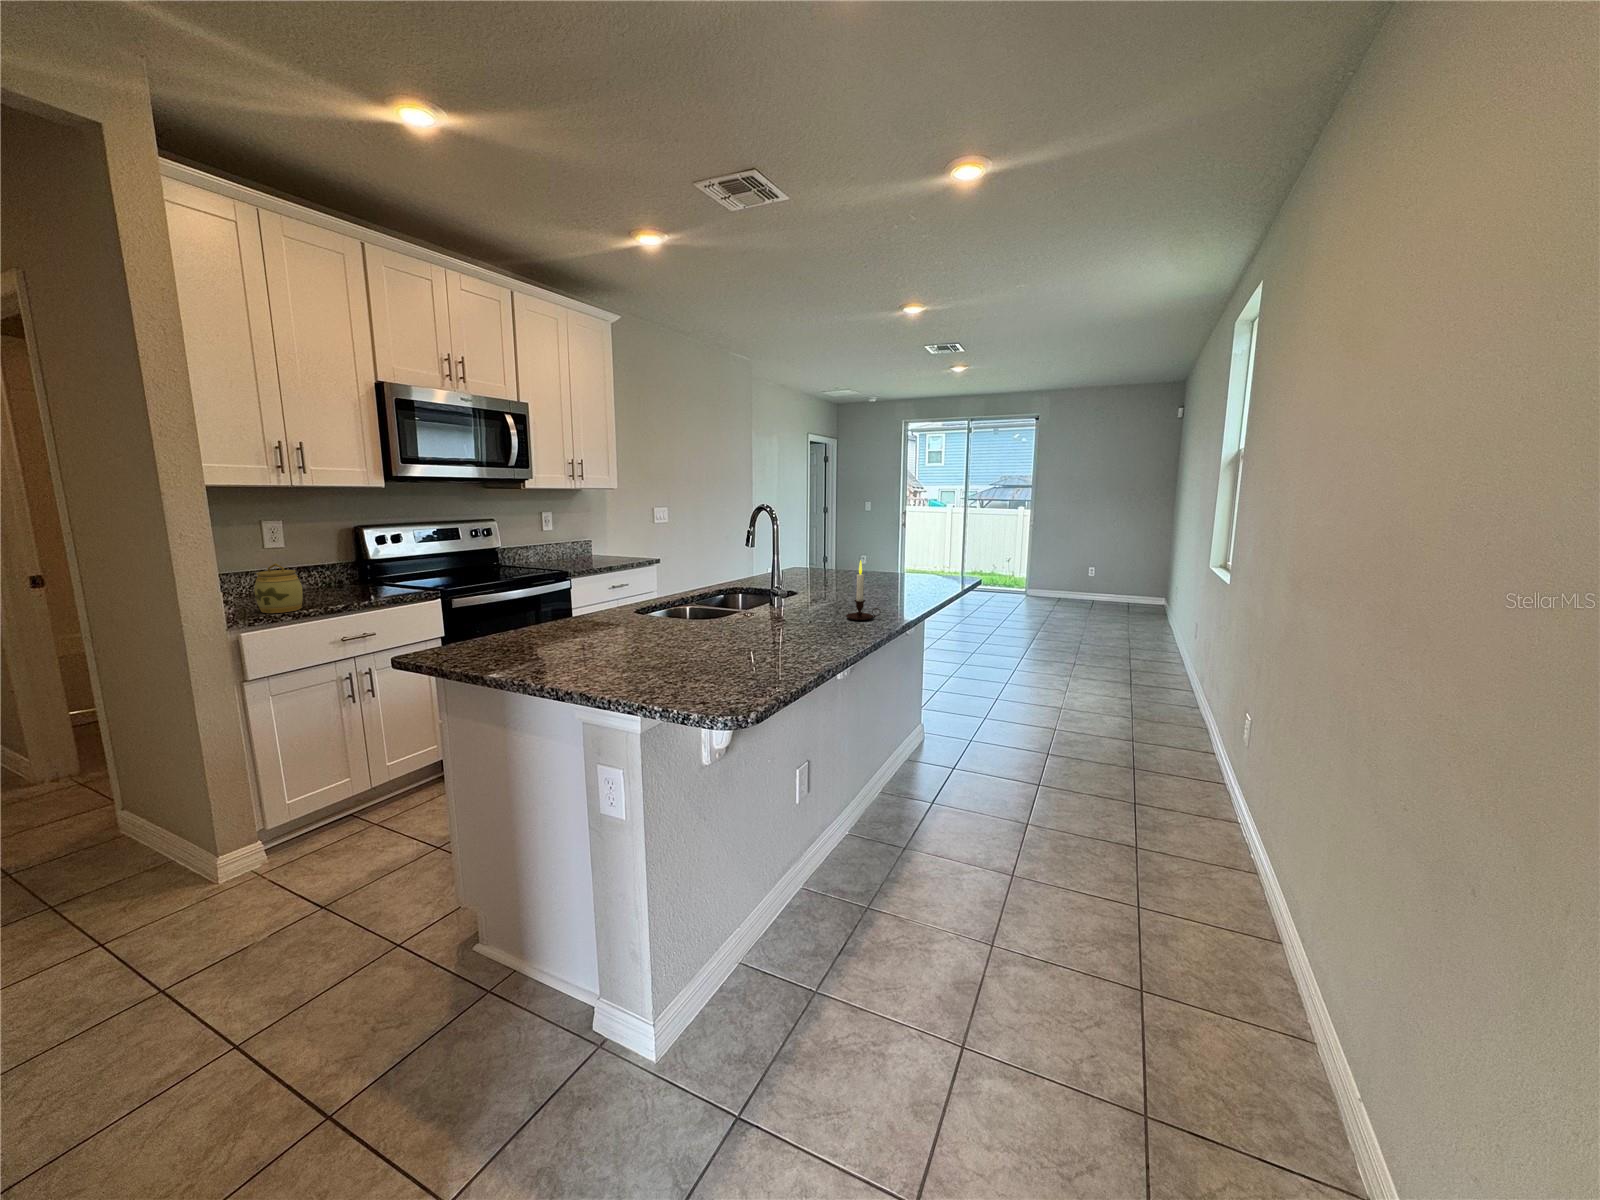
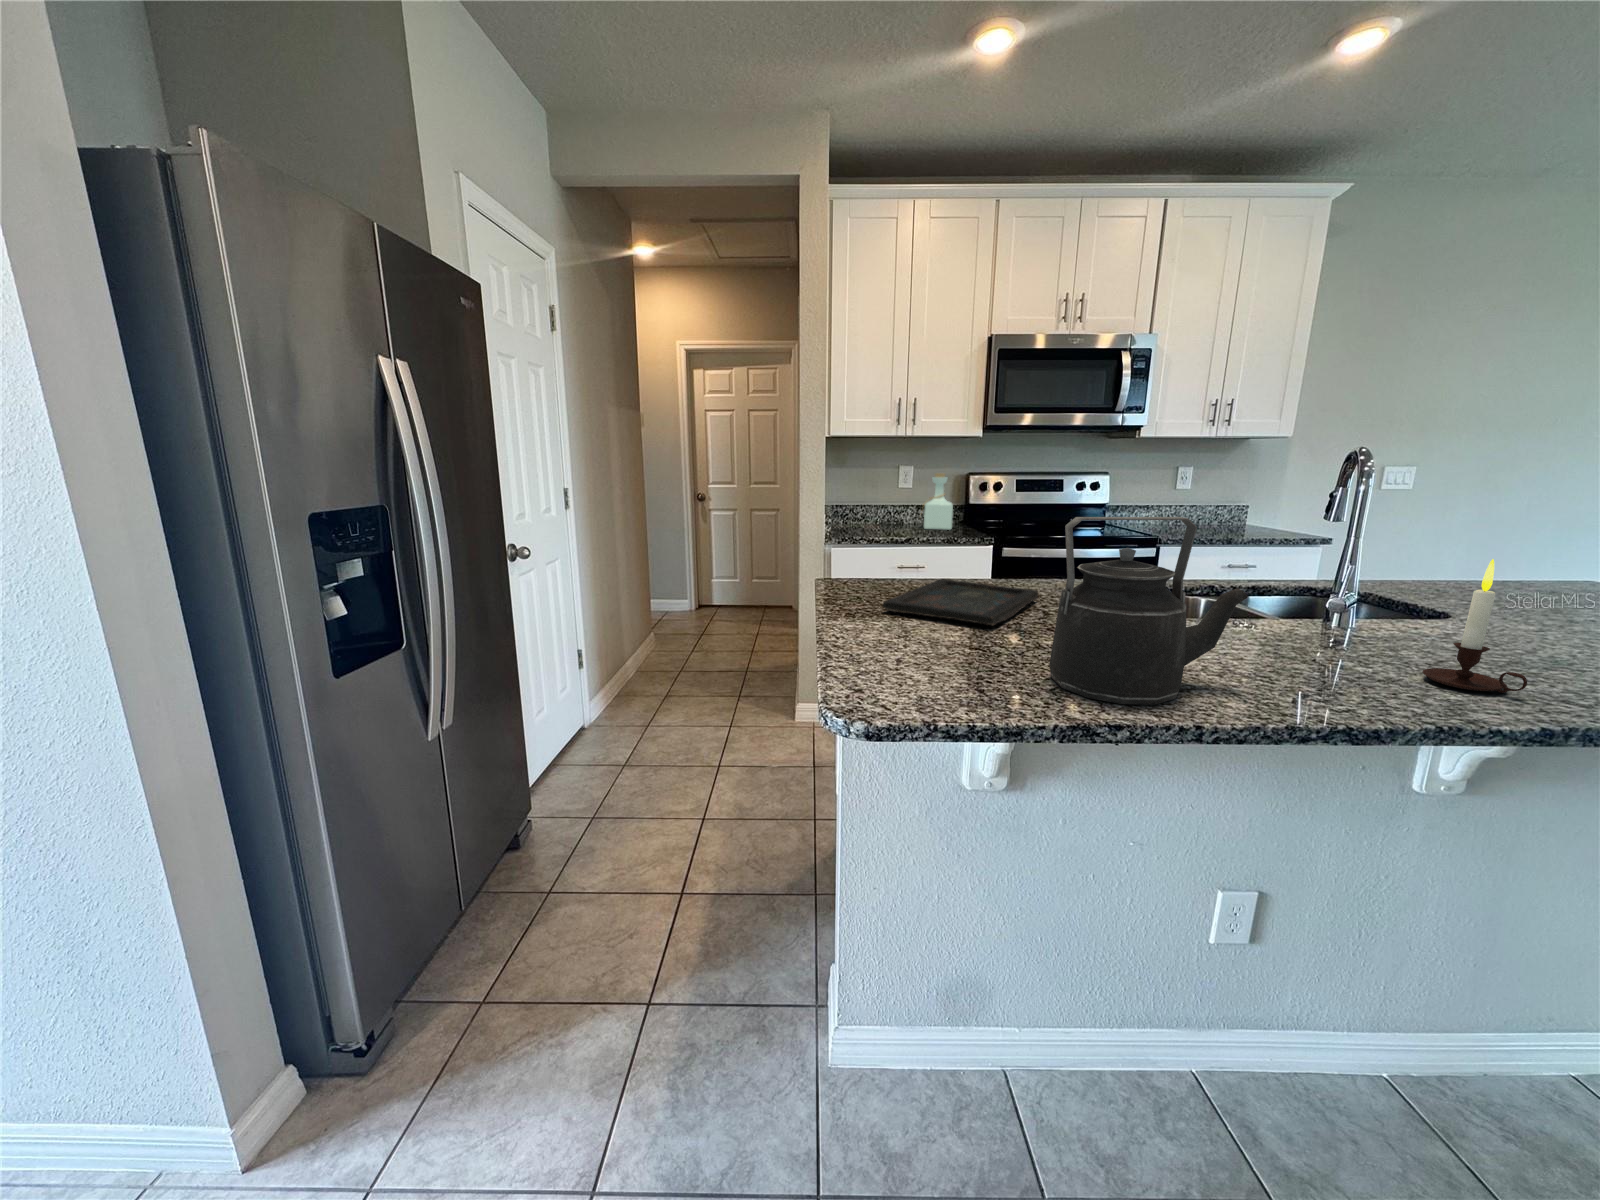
bottle: none [317,527,368,593] -> present [923,473,953,530]
kettle: none [749,553,820,664] -> present [1049,517,1249,705]
jar: present [254,563,303,613] -> none [857,498,886,538]
tray: none [544,620,665,659] -> present [883,579,1038,625]

